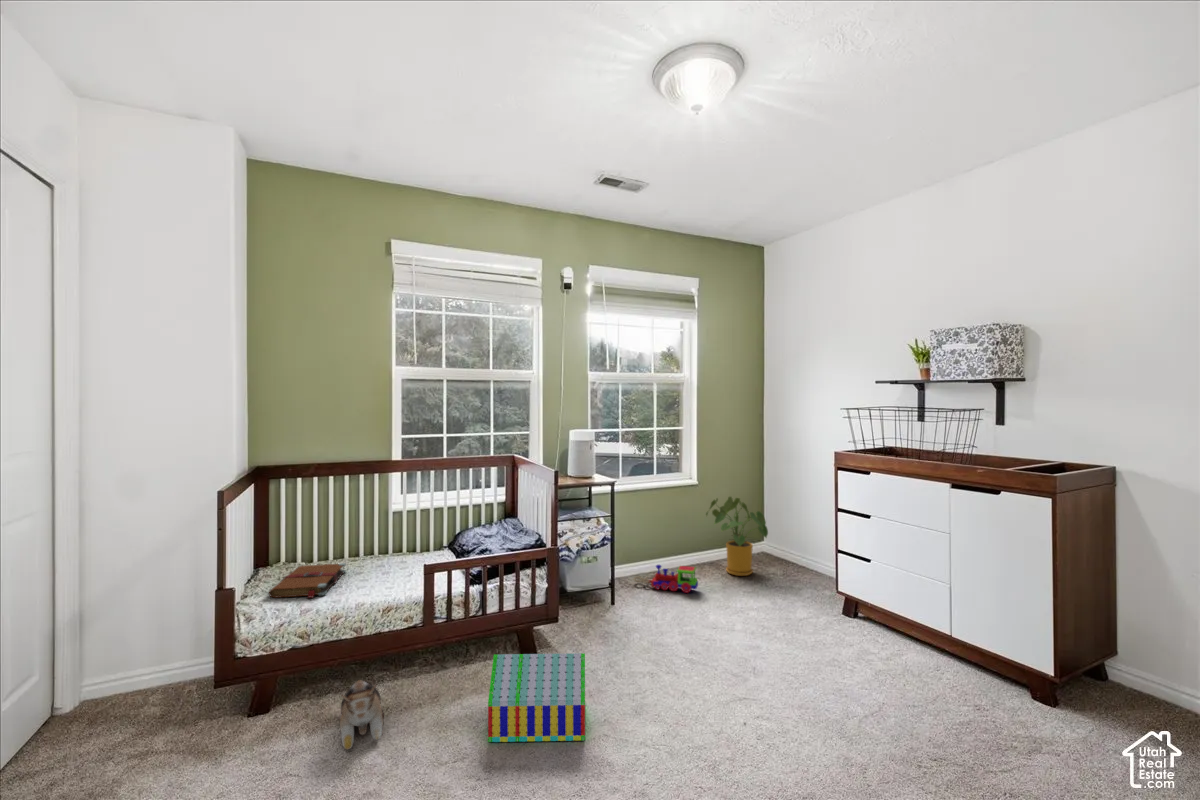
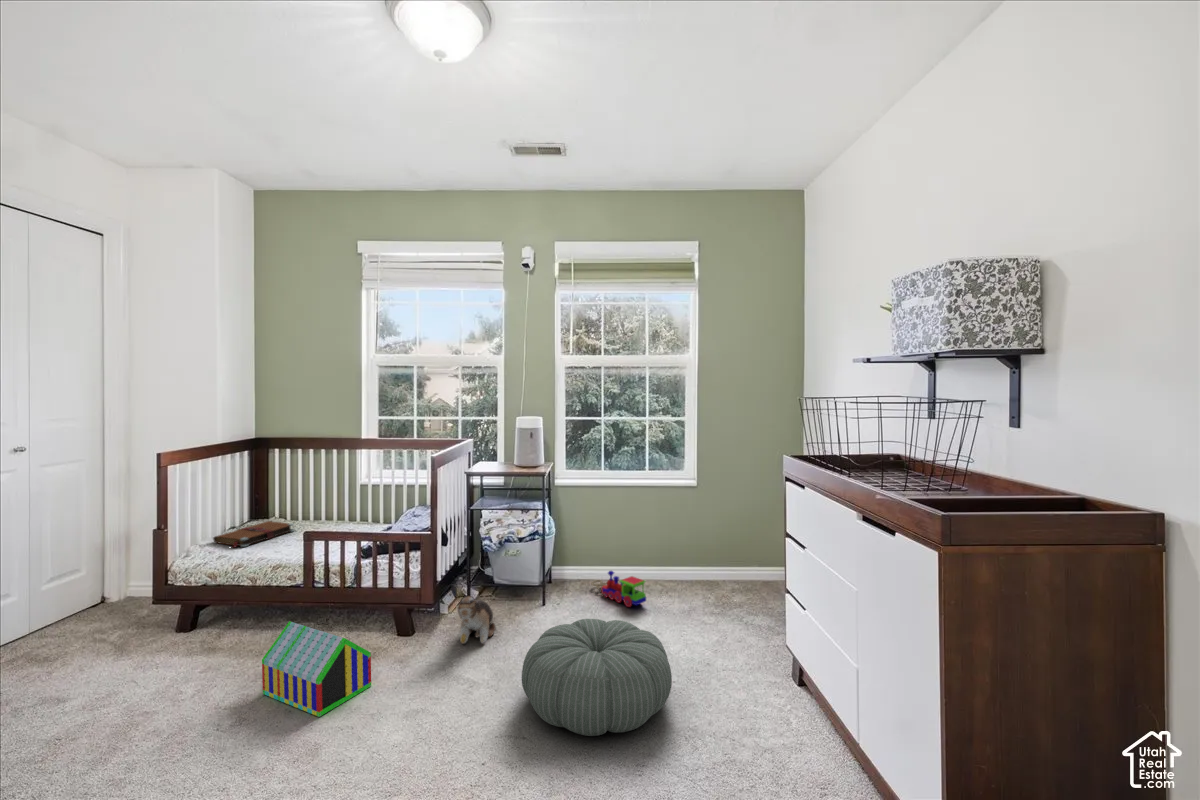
house plant: present [706,497,768,576] -> none [695,505,759,602]
pouf: none [713,592,849,683] -> present [522,619,672,736]
plush toy: present [340,680,384,750] -> present [455,596,496,644]

